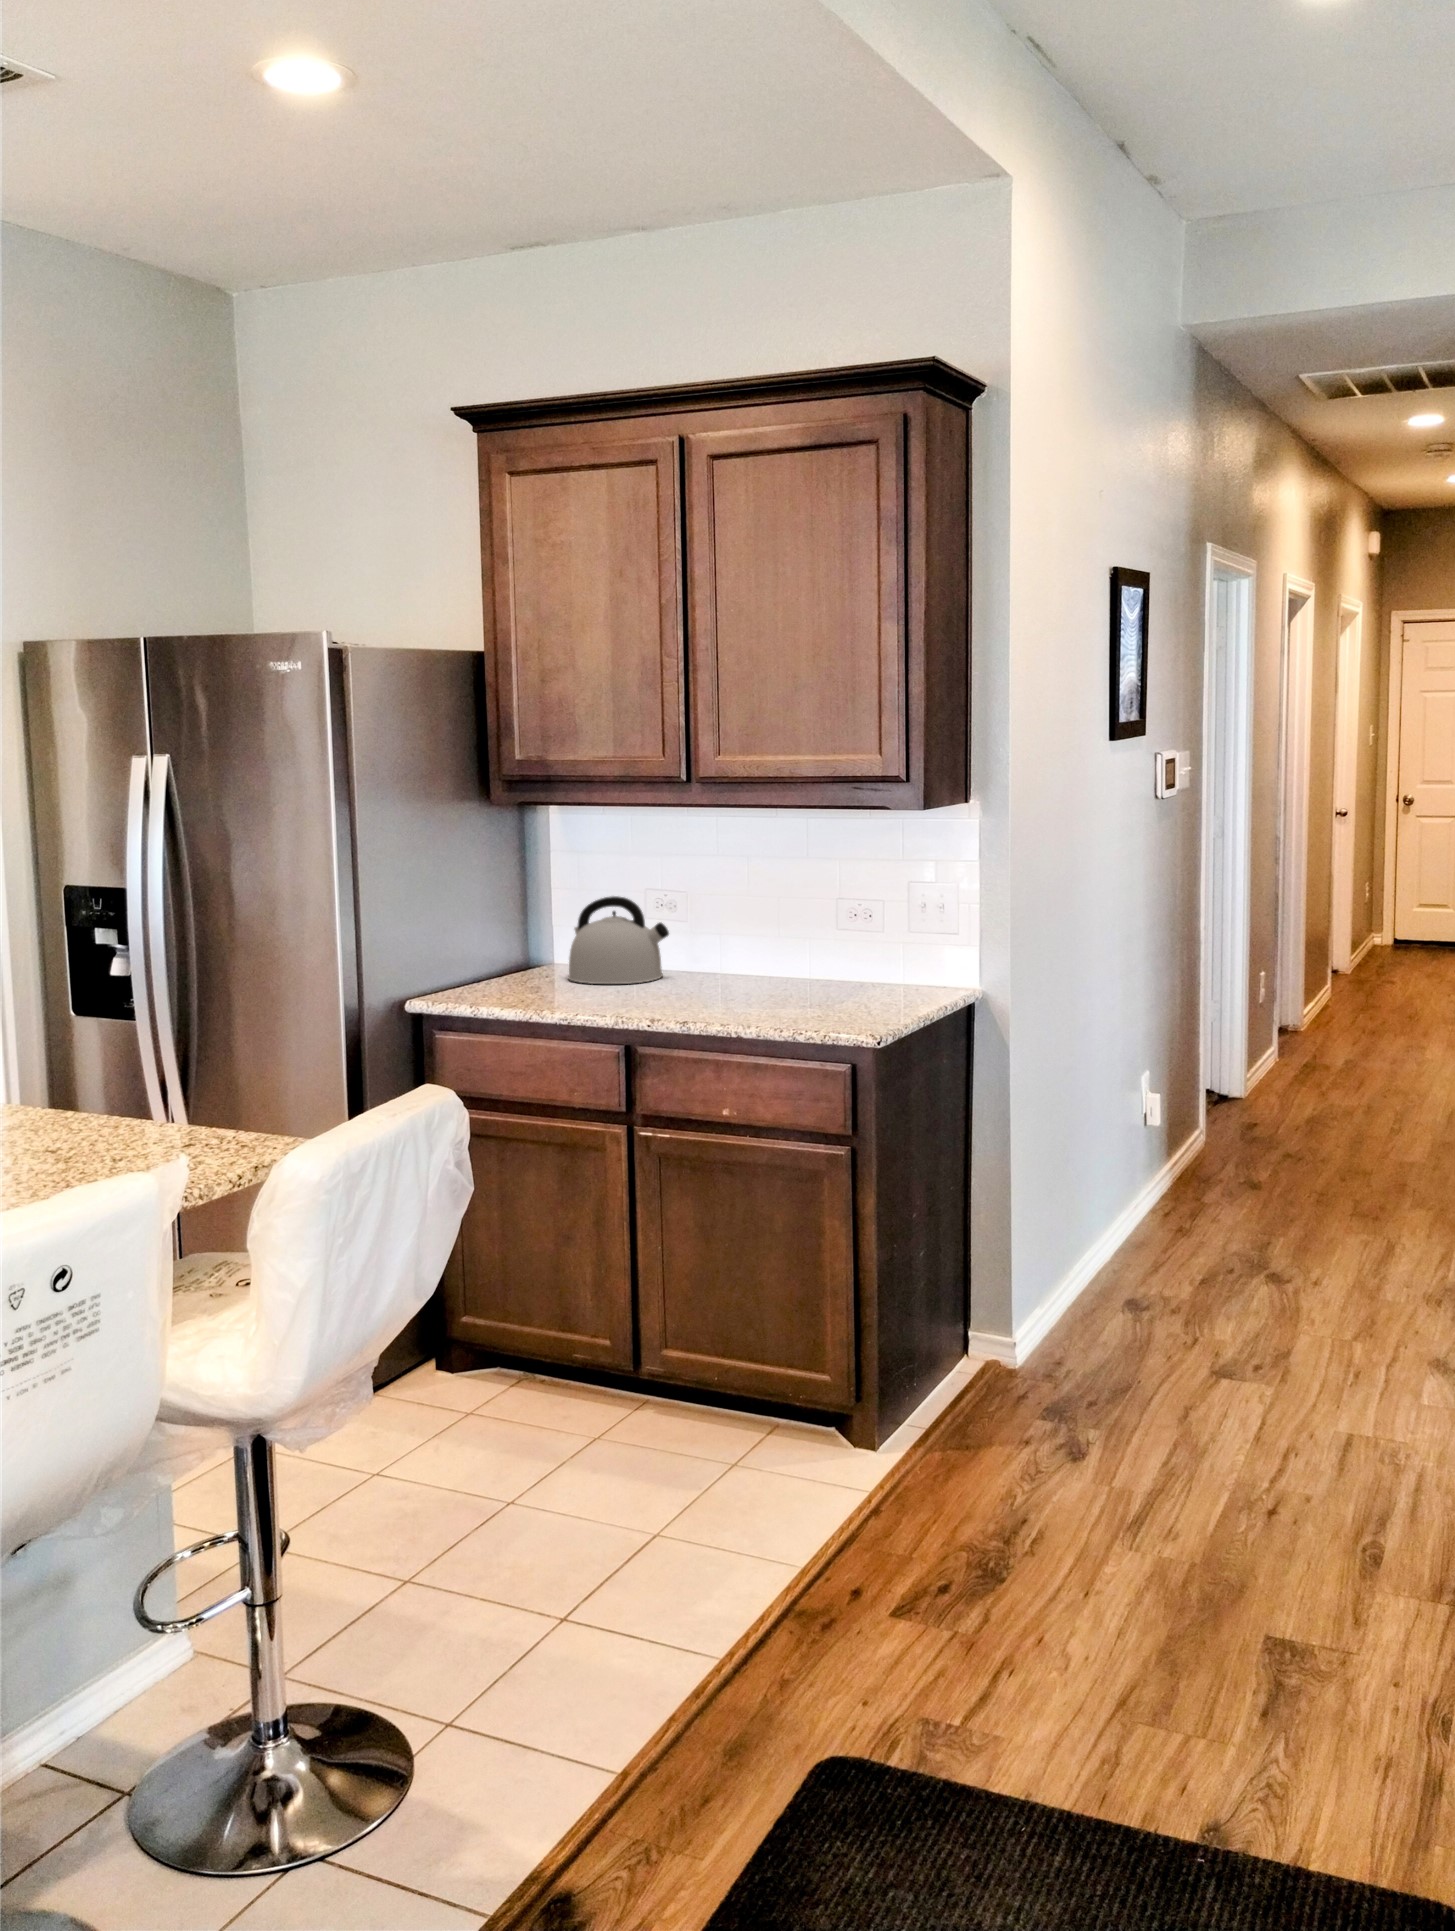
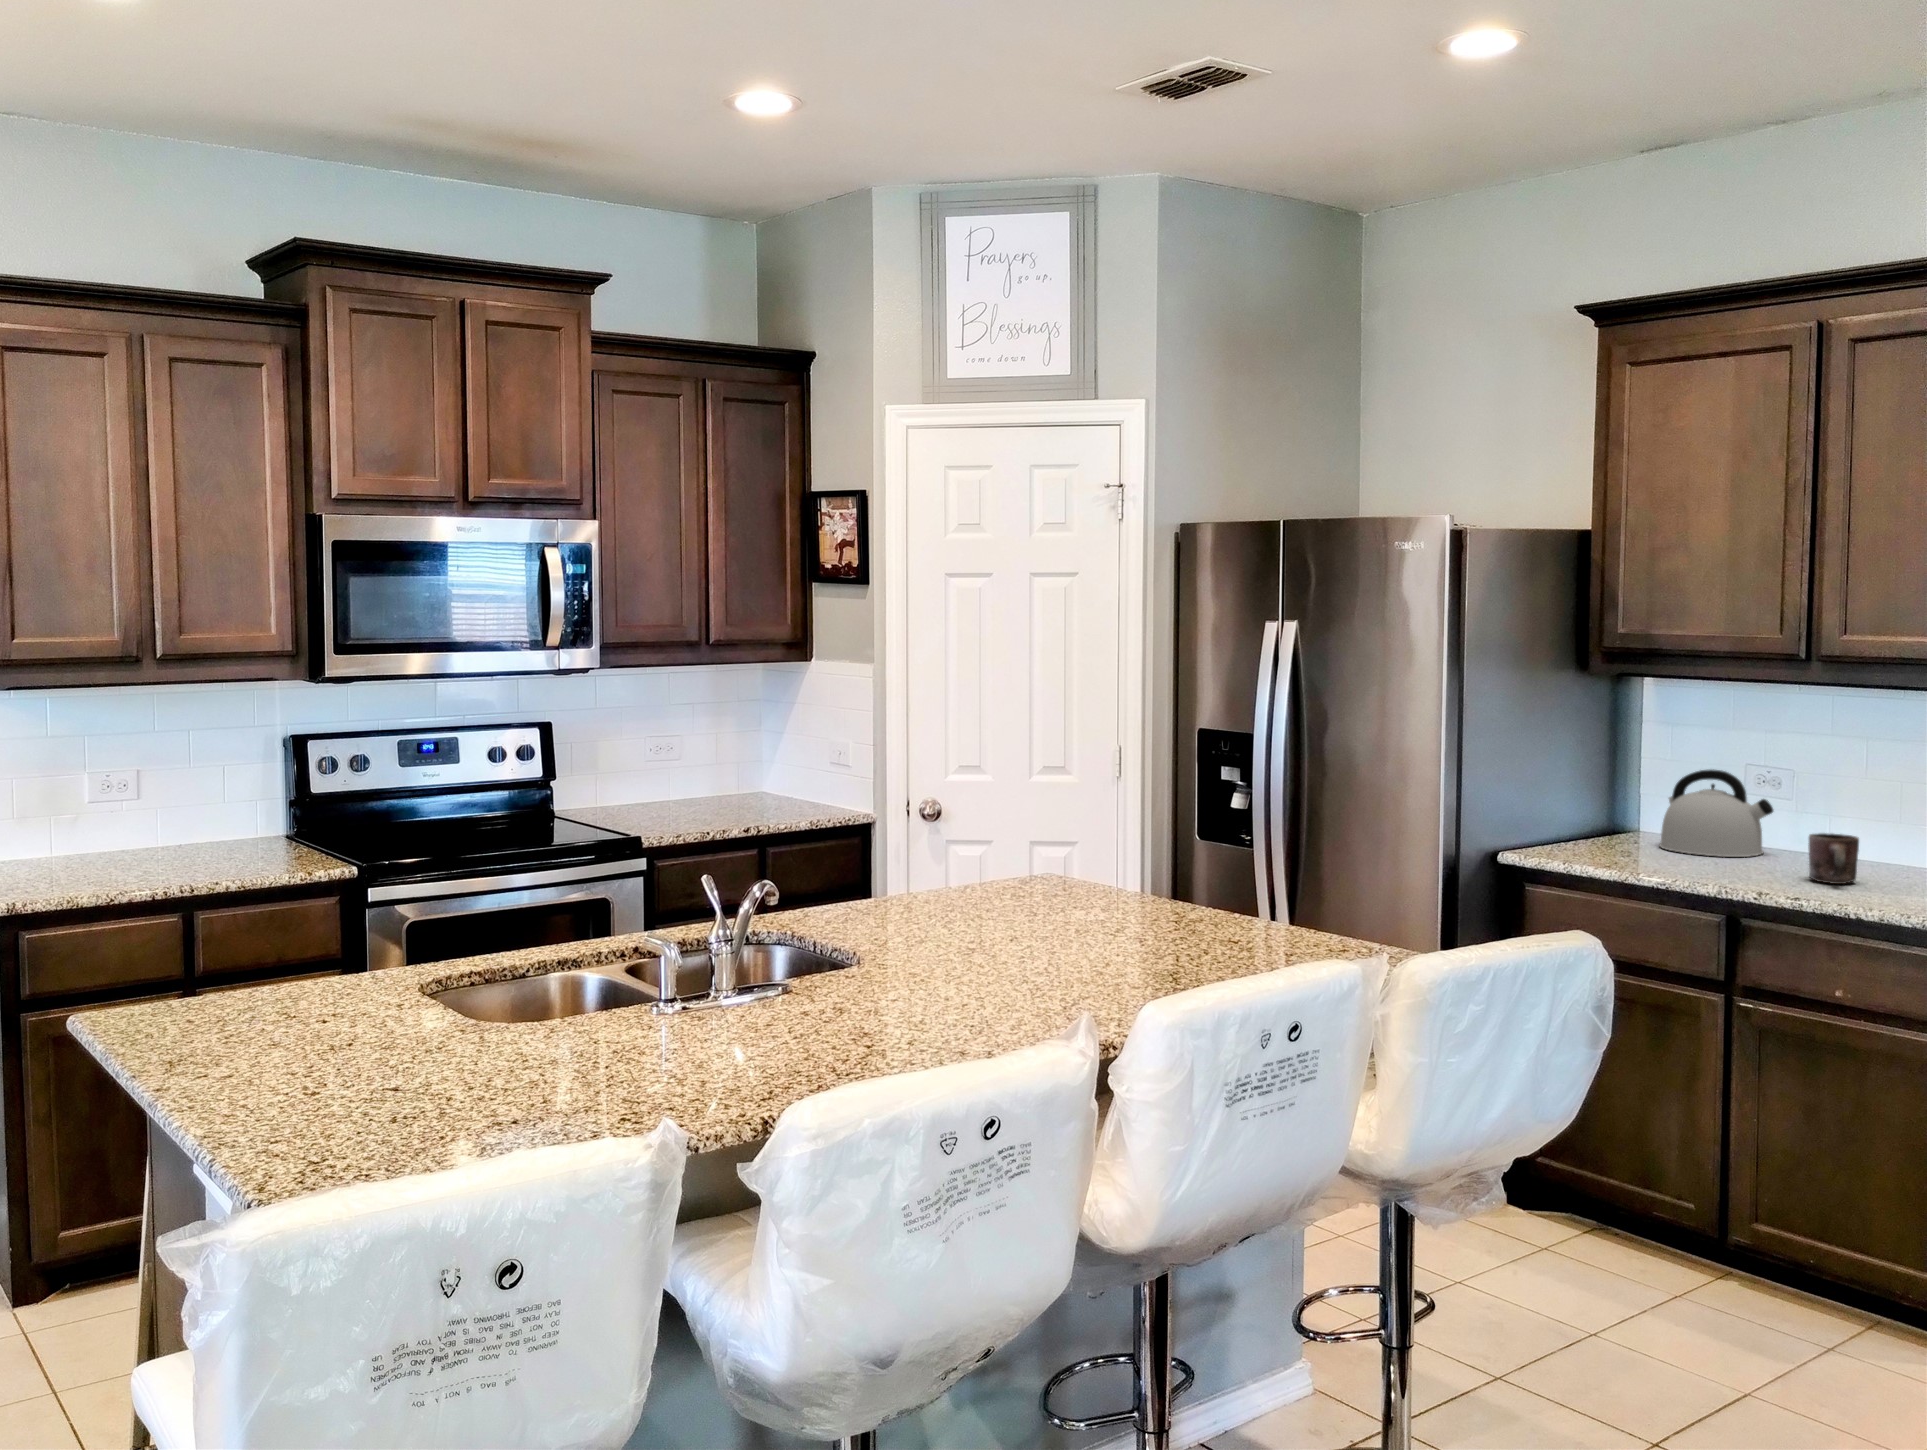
mug: none [696,952,740,1002] -> present [1808,833,1859,884]

